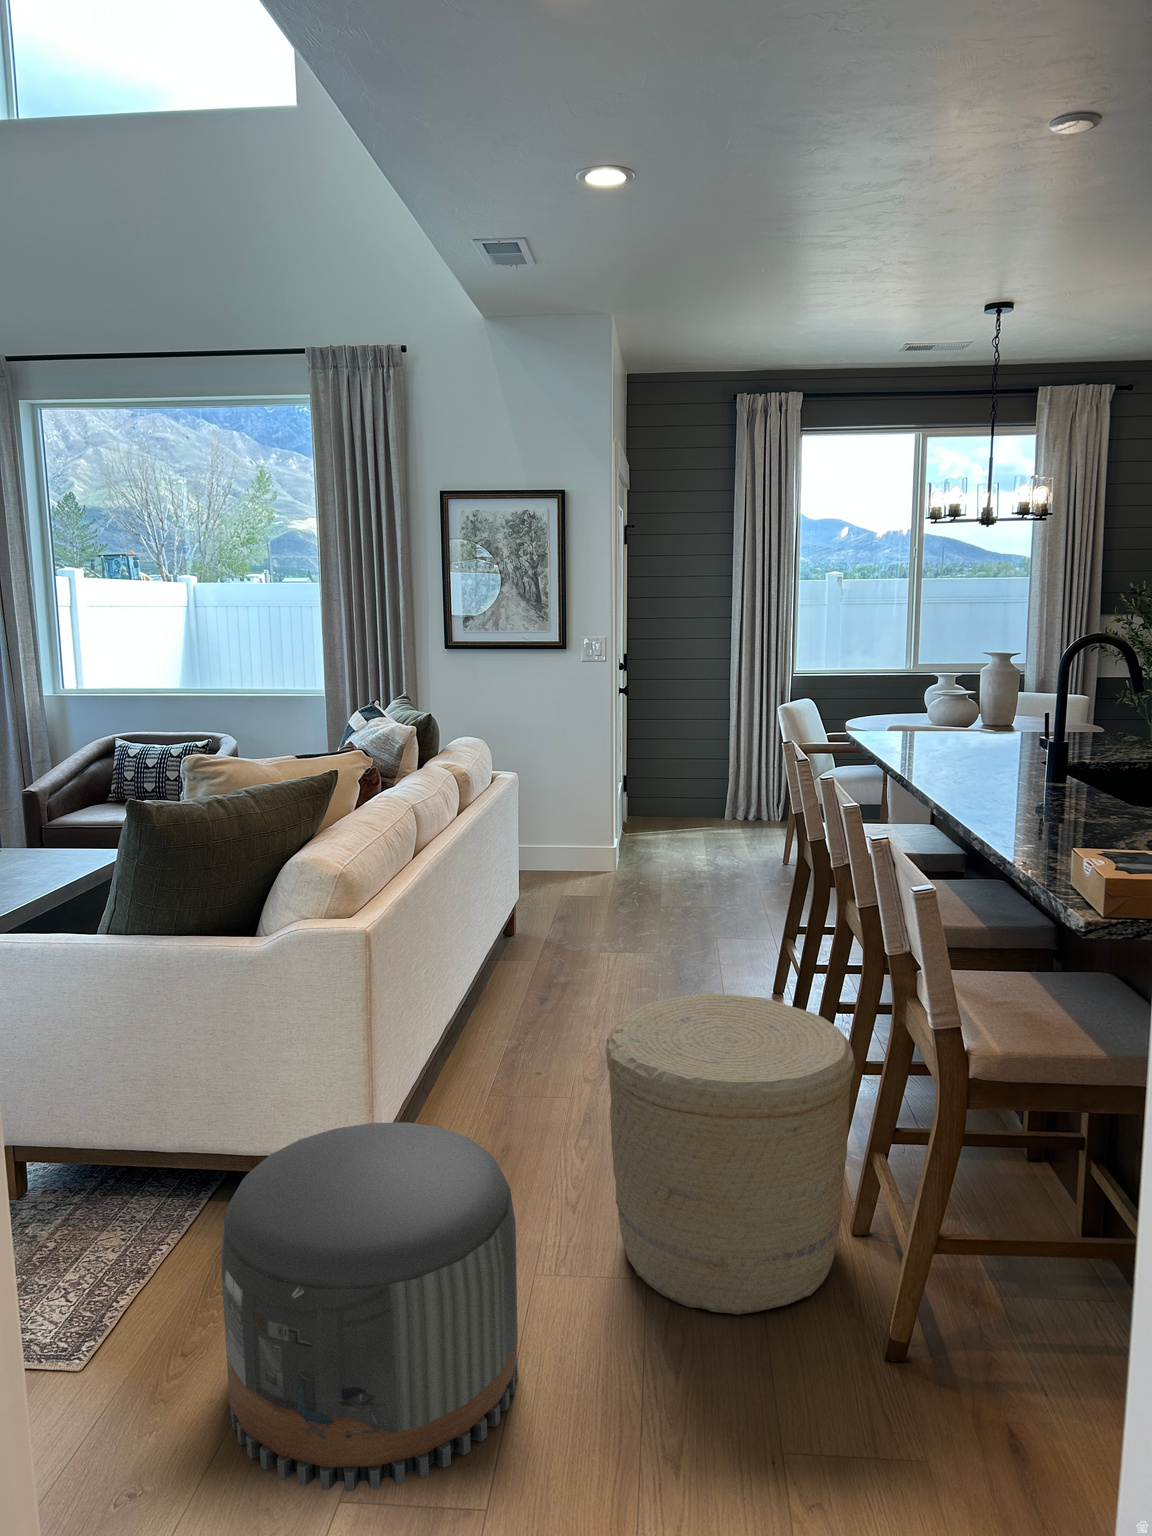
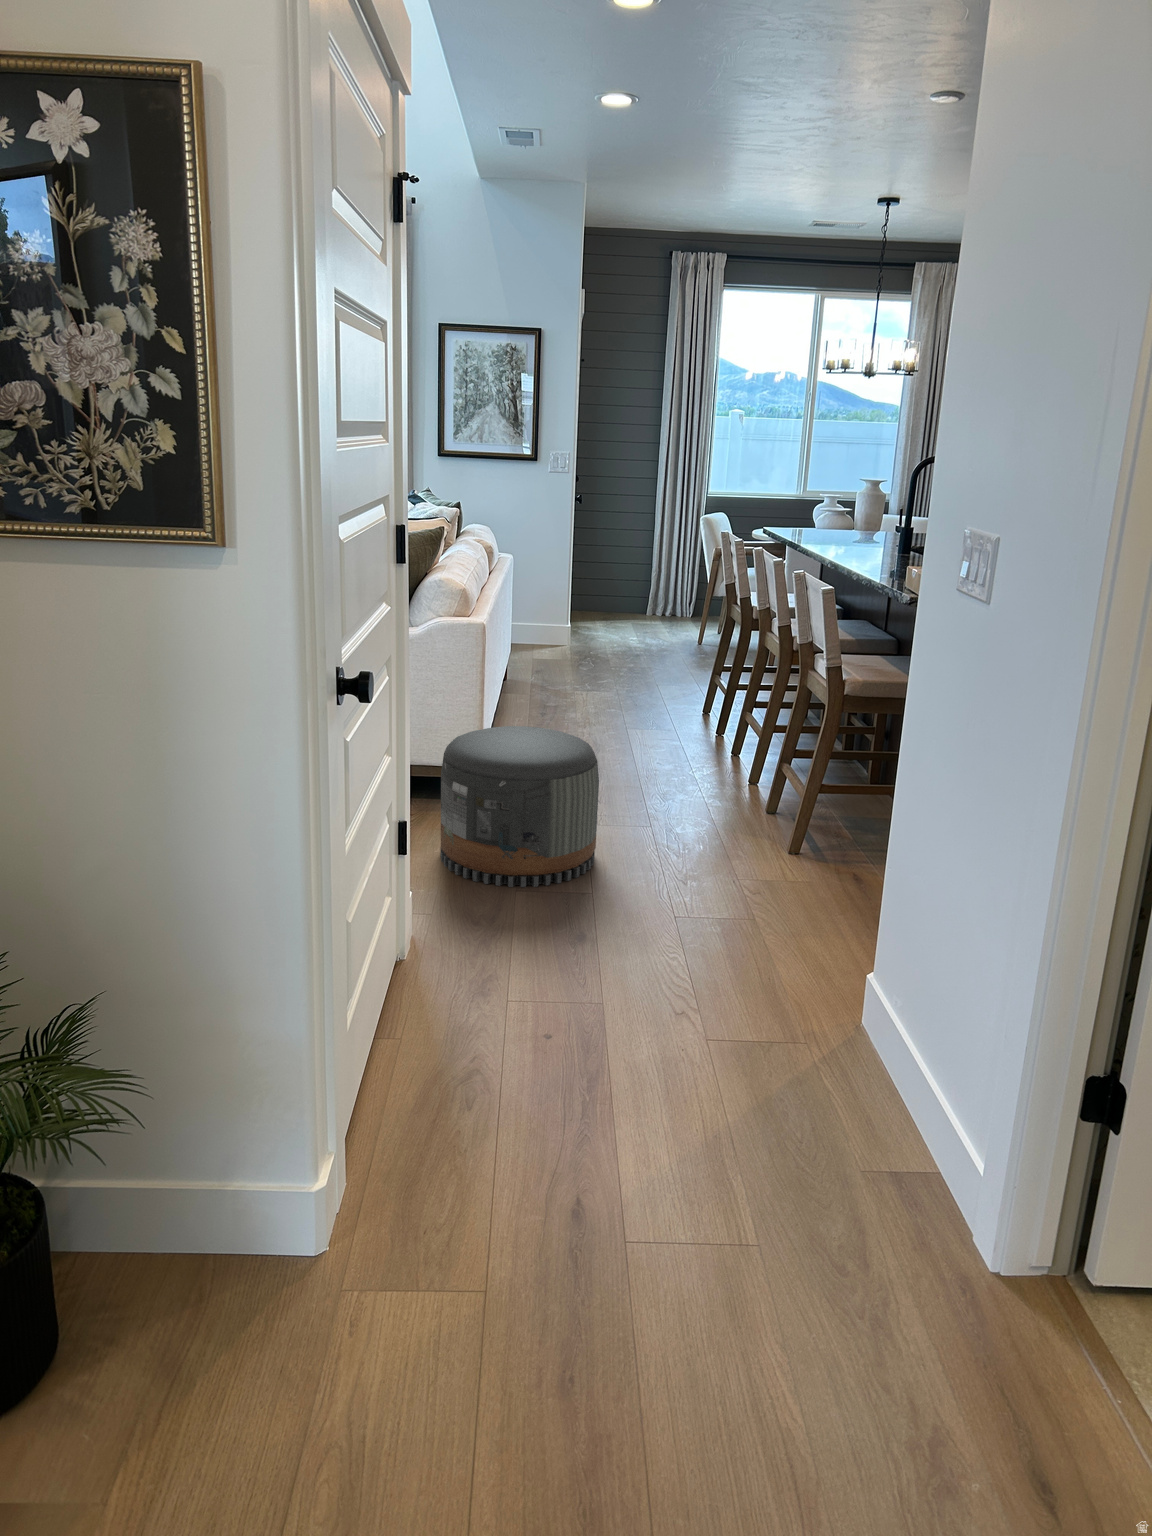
basket: present [606,994,855,1314] -> none [632,674,777,838]

